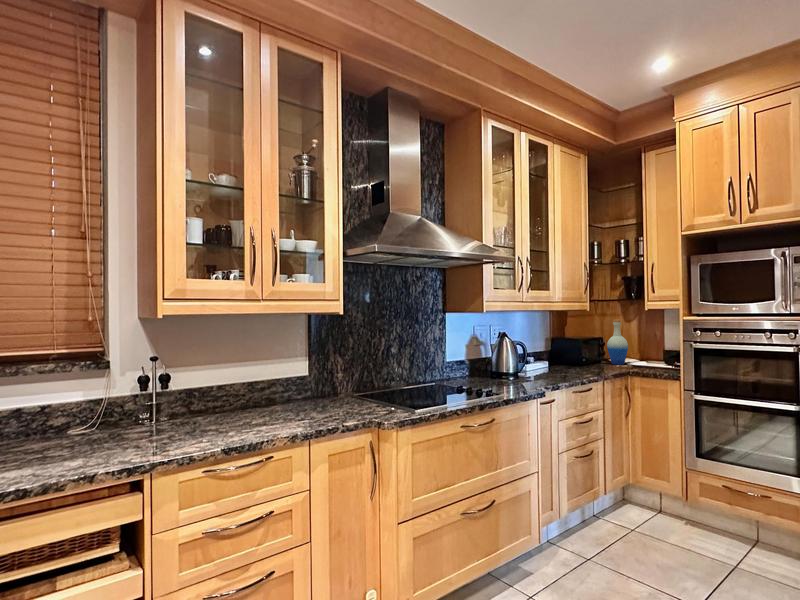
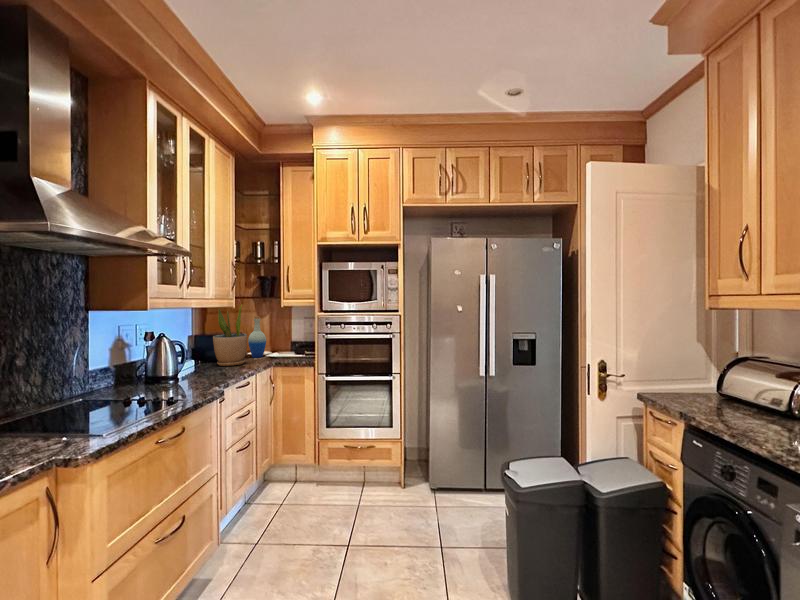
potted plant: none [563,307,598,370] -> present [213,307,247,366]

